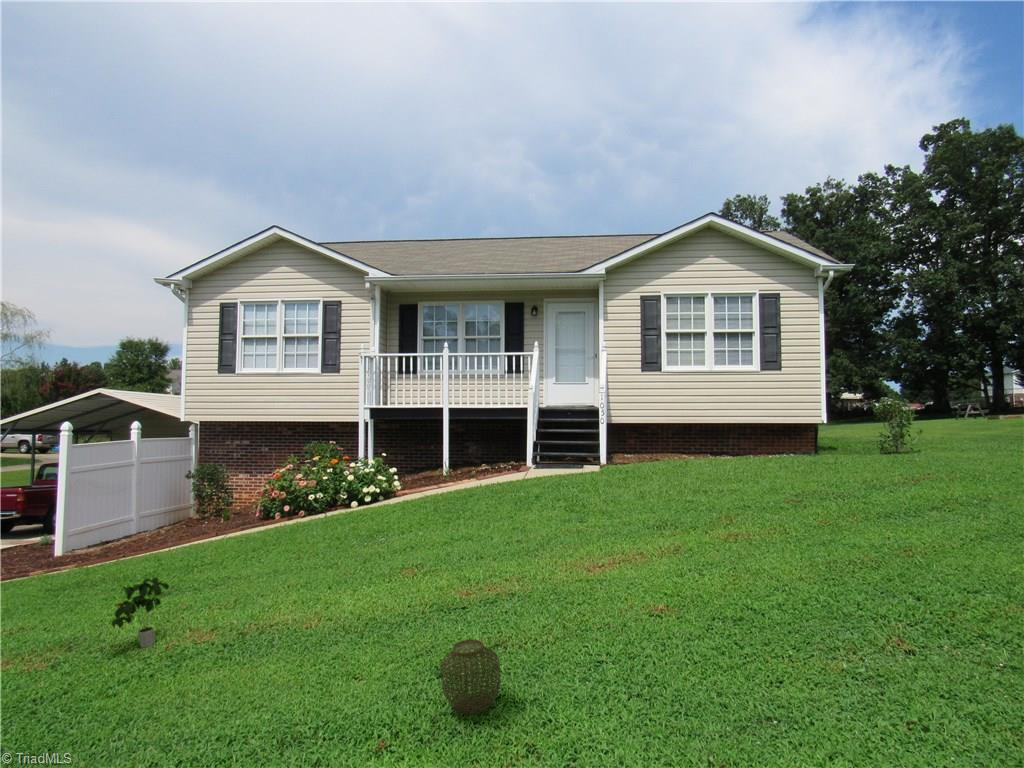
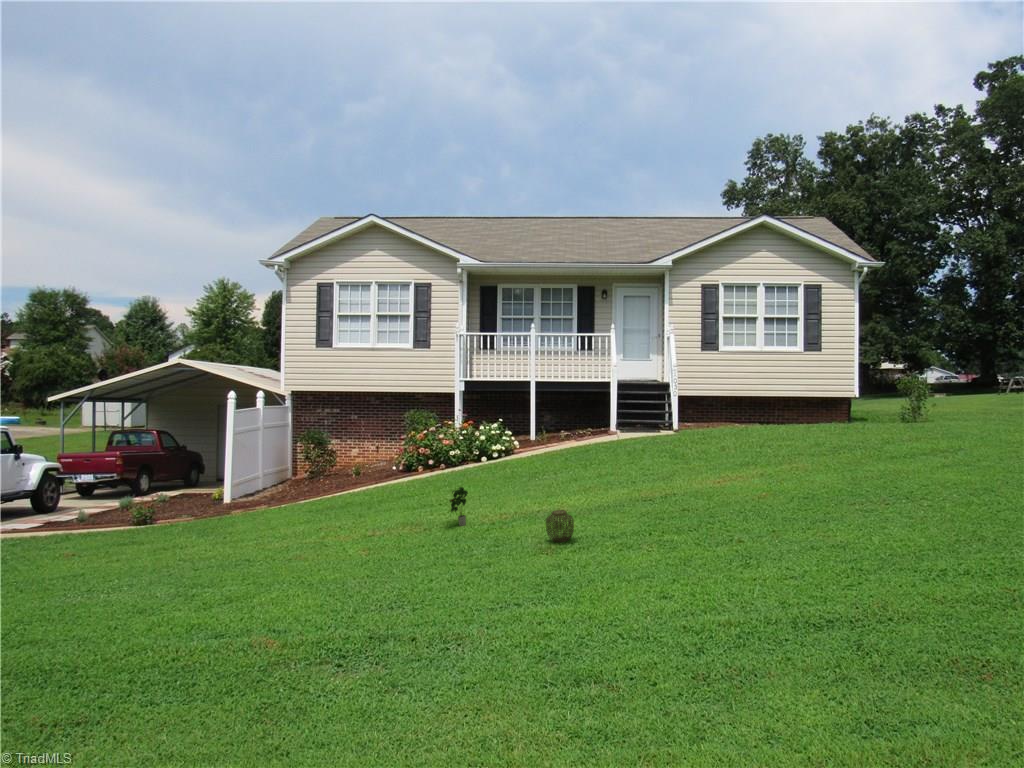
woven basket: present [440,639,501,714] -> present [546,510,574,542]

